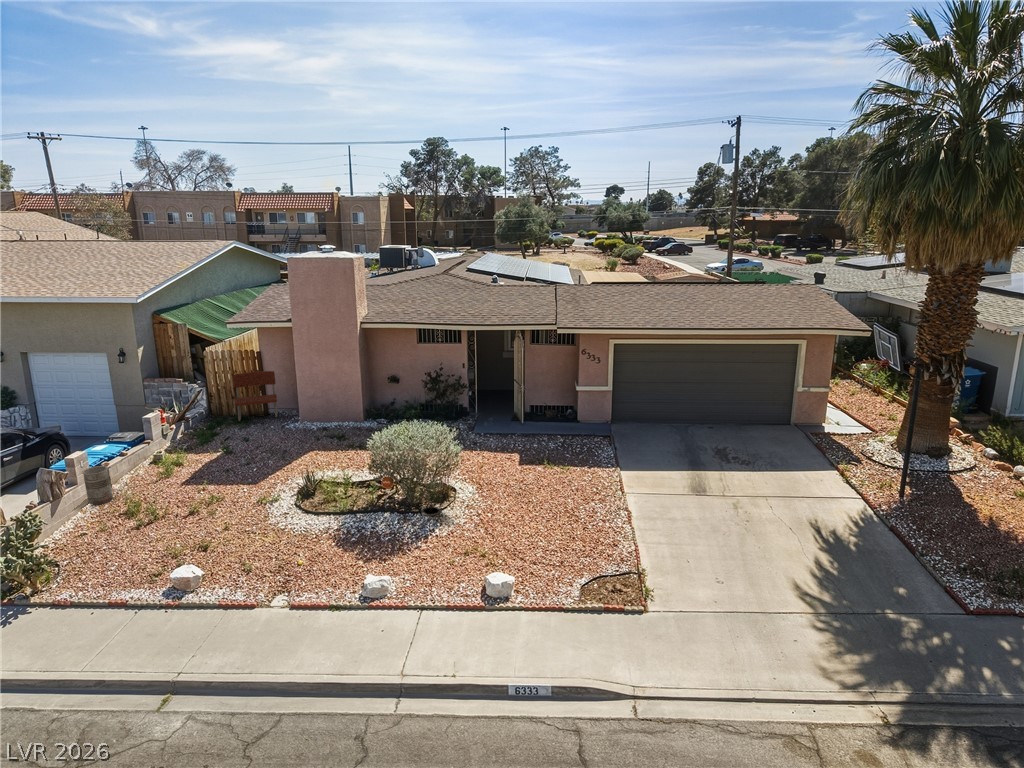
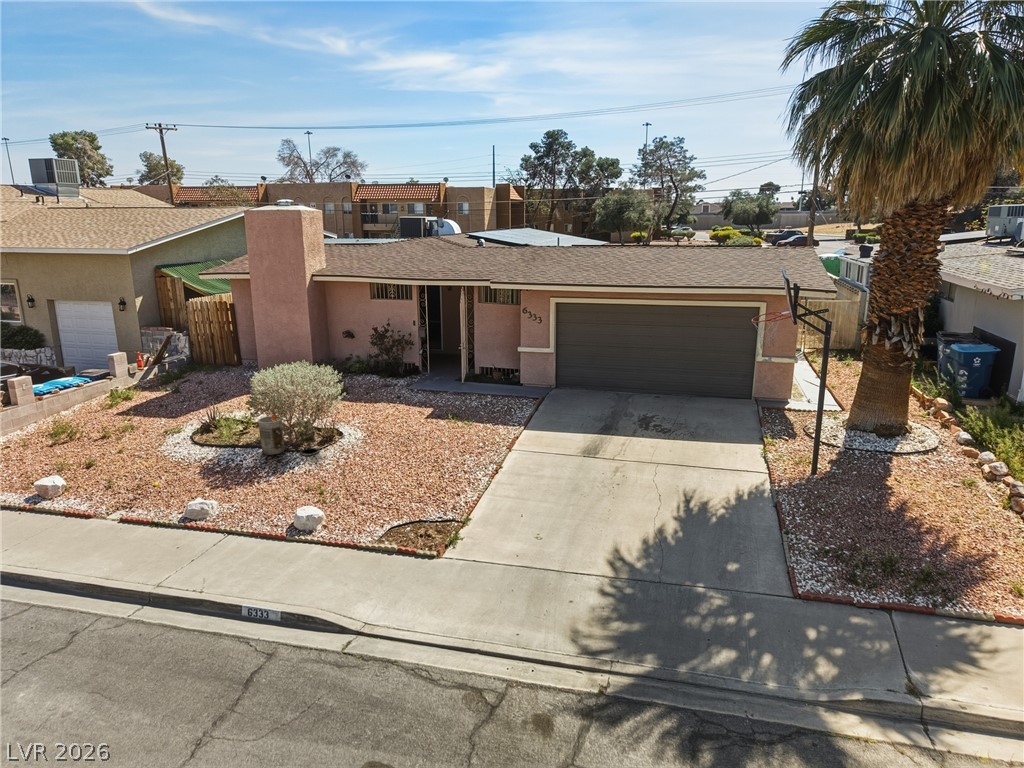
bench: present [233,371,277,421] -> none [203,322,249,368]
trash can: present [83,466,113,505] -> present [258,416,285,455]

